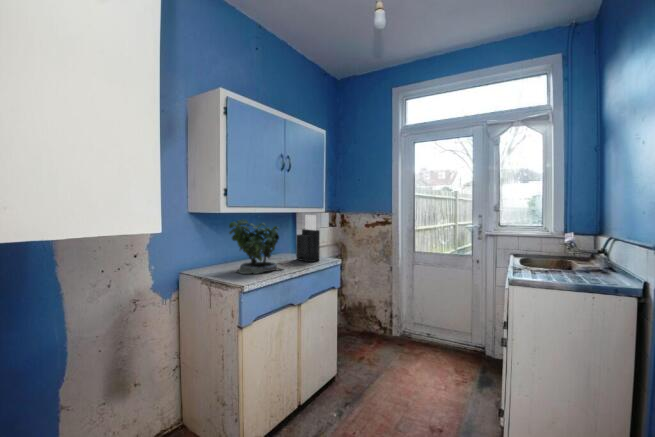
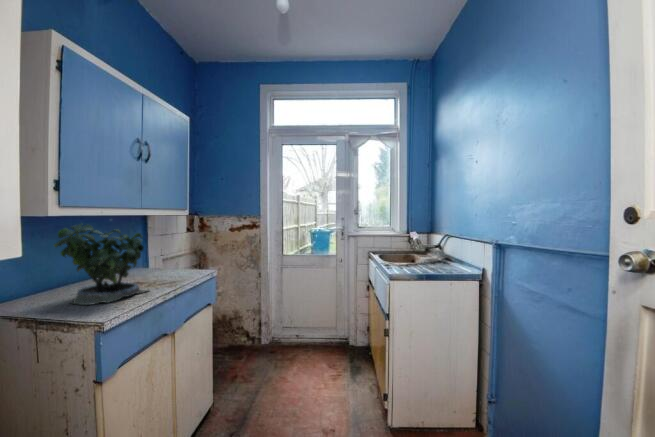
knife block: present [296,215,320,262] -> none [157,217,191,277]

